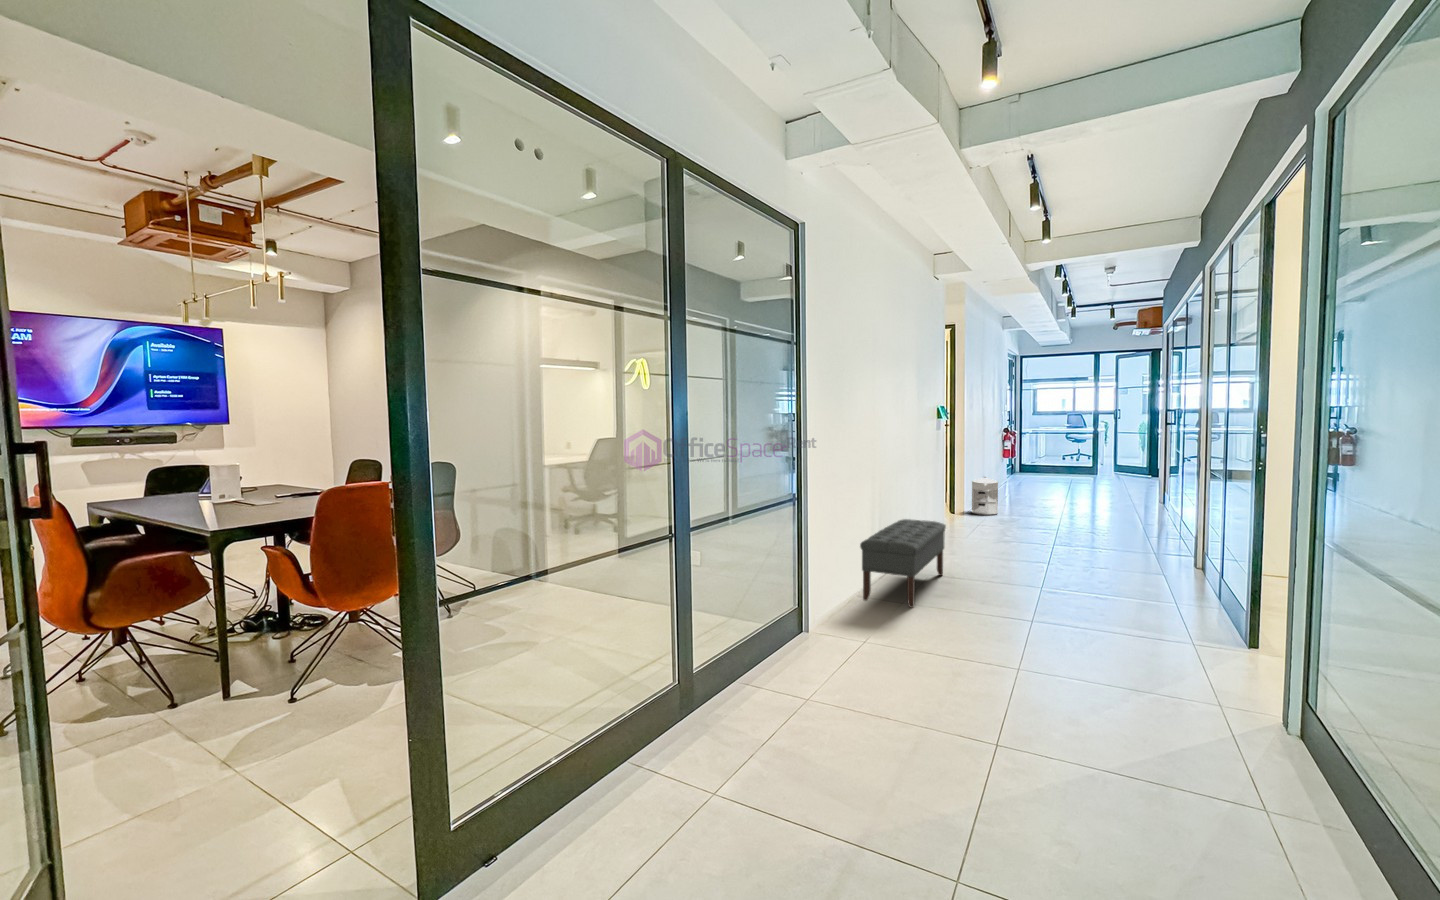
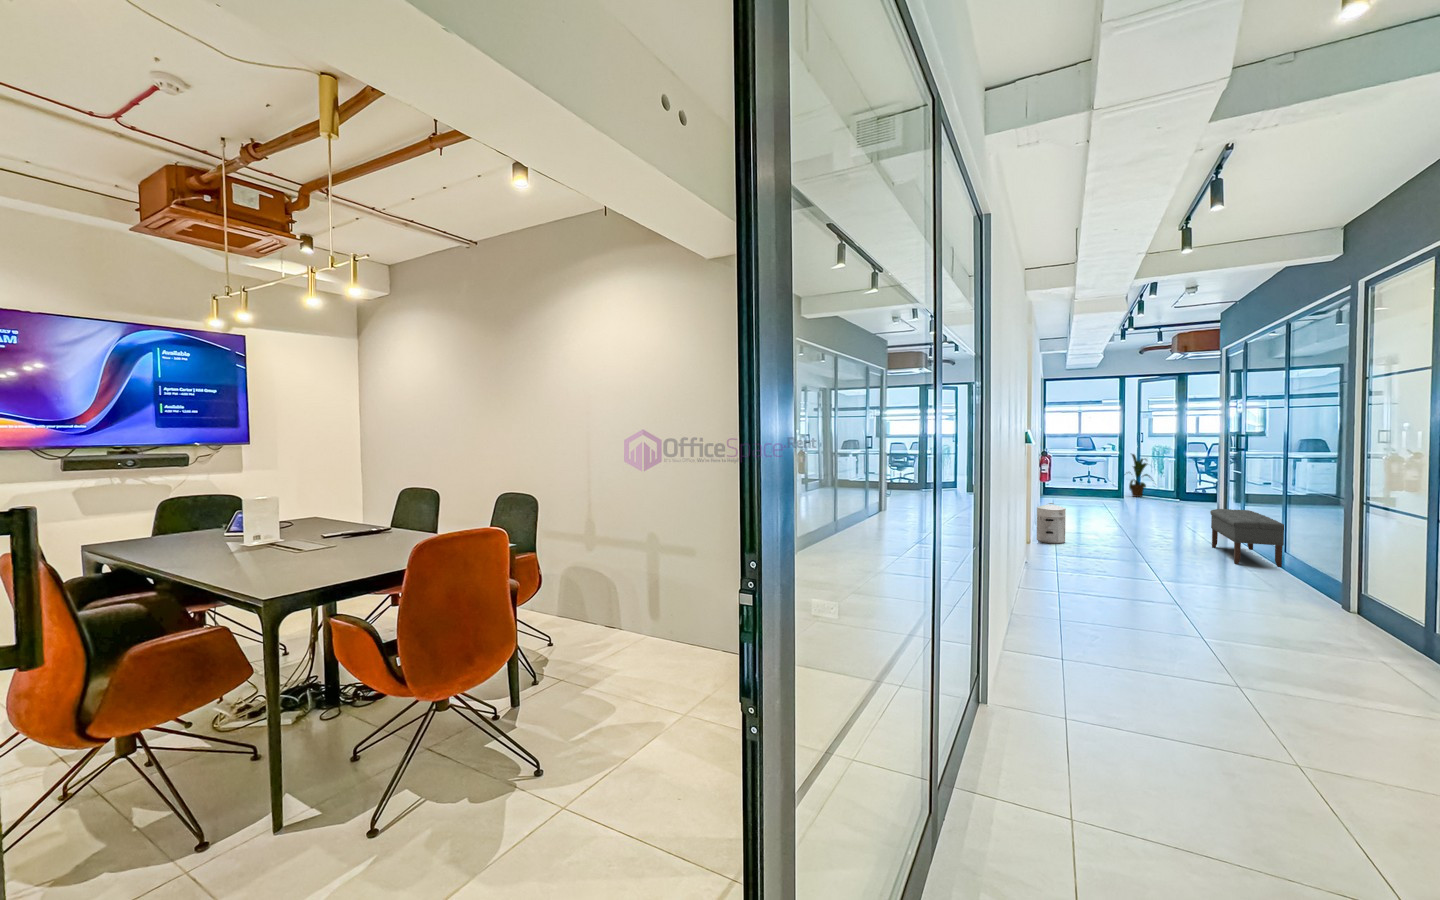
house plant: none [1097,430,1131,474] -> present [1129,454,1150,497]
bench: present [860,519,946,608] -> present [1210,509,1284,567]

